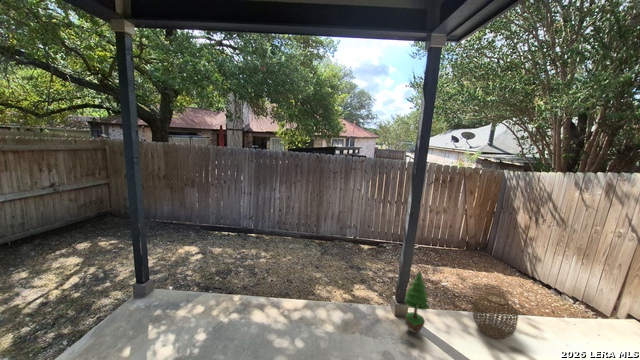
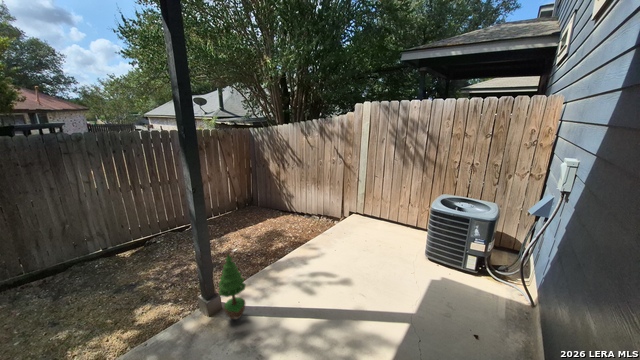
woven basket: present [473,293,518,340] -> none [275,238,308,277]

